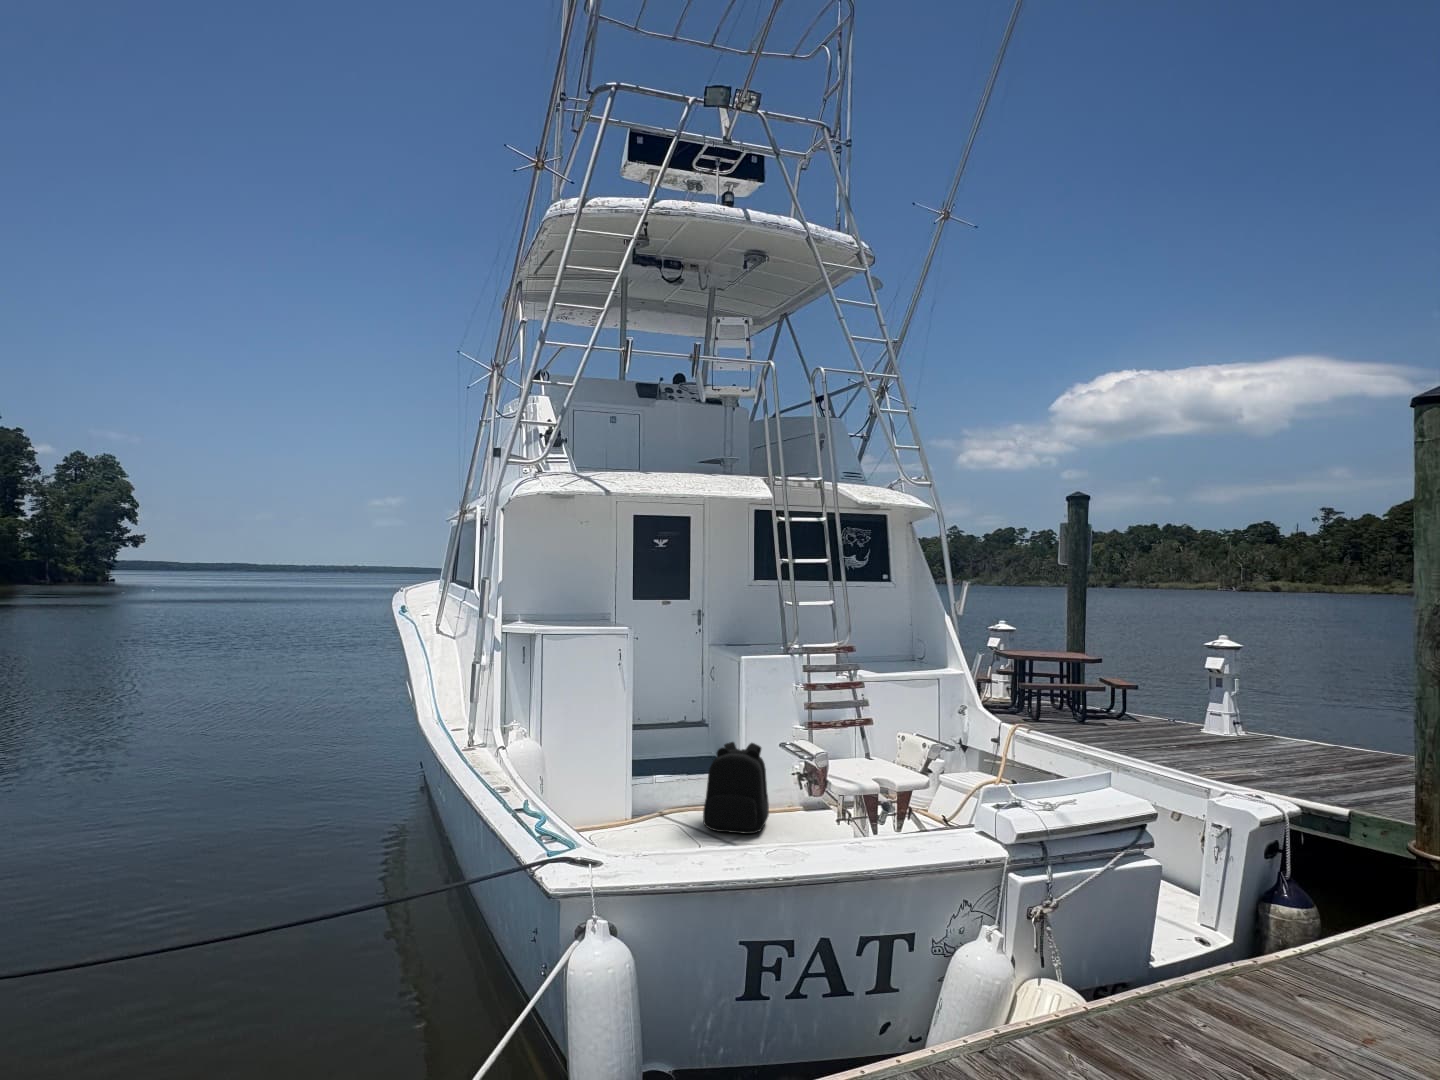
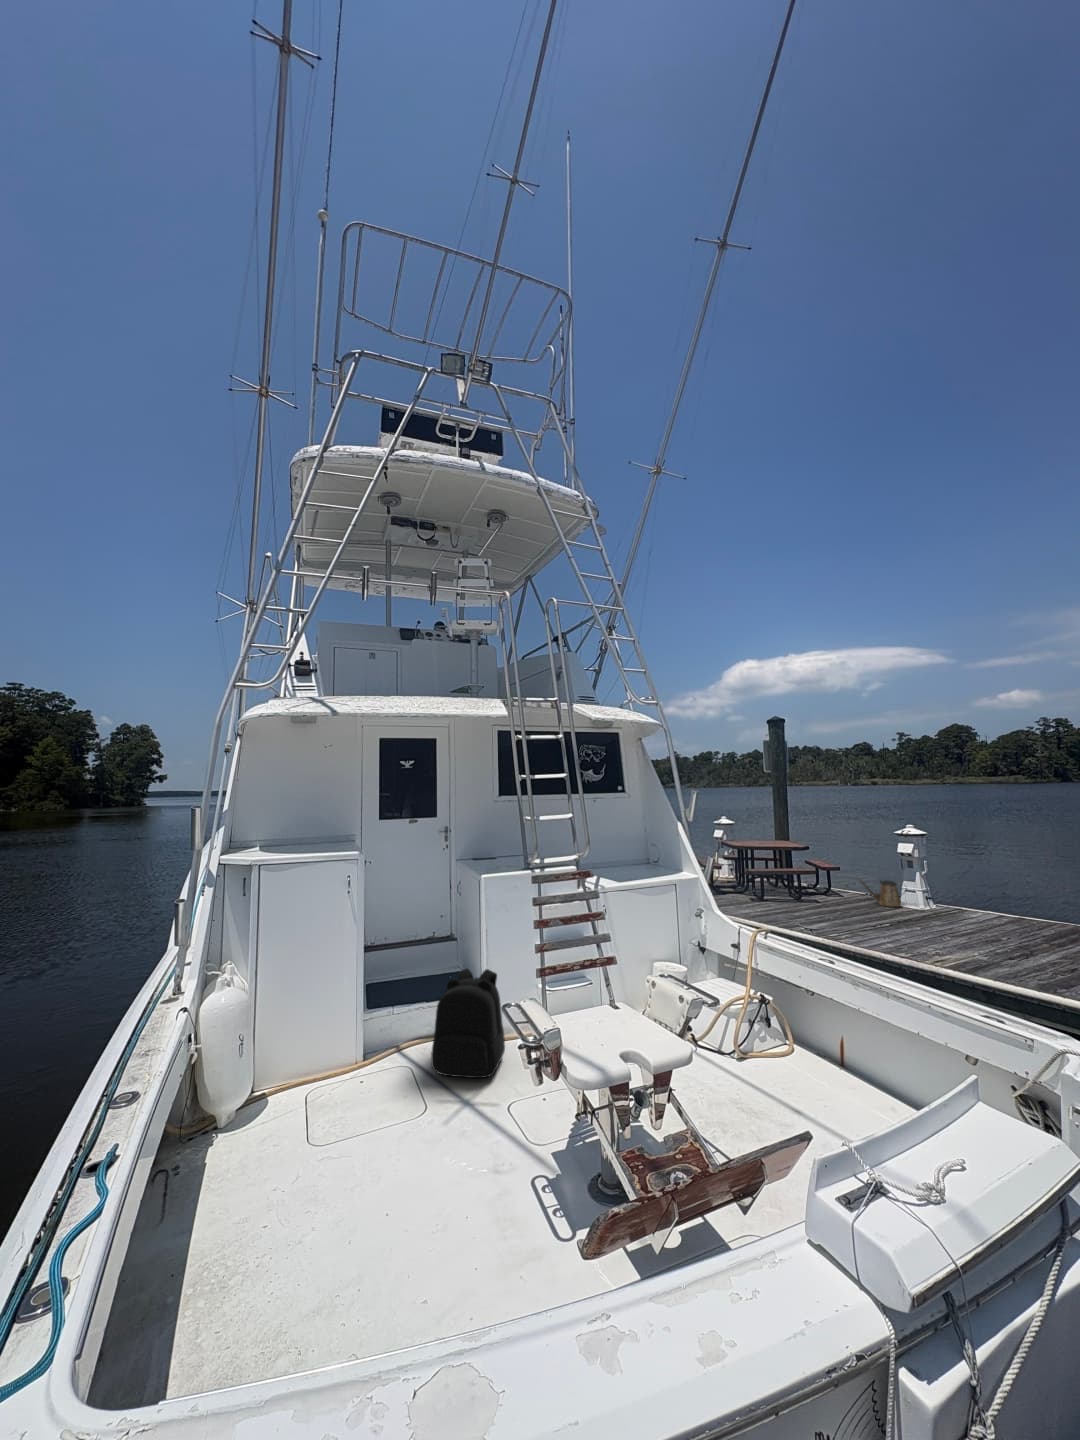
watering can: none [1153,694,1213,731] -> present [856,877,902,907]

